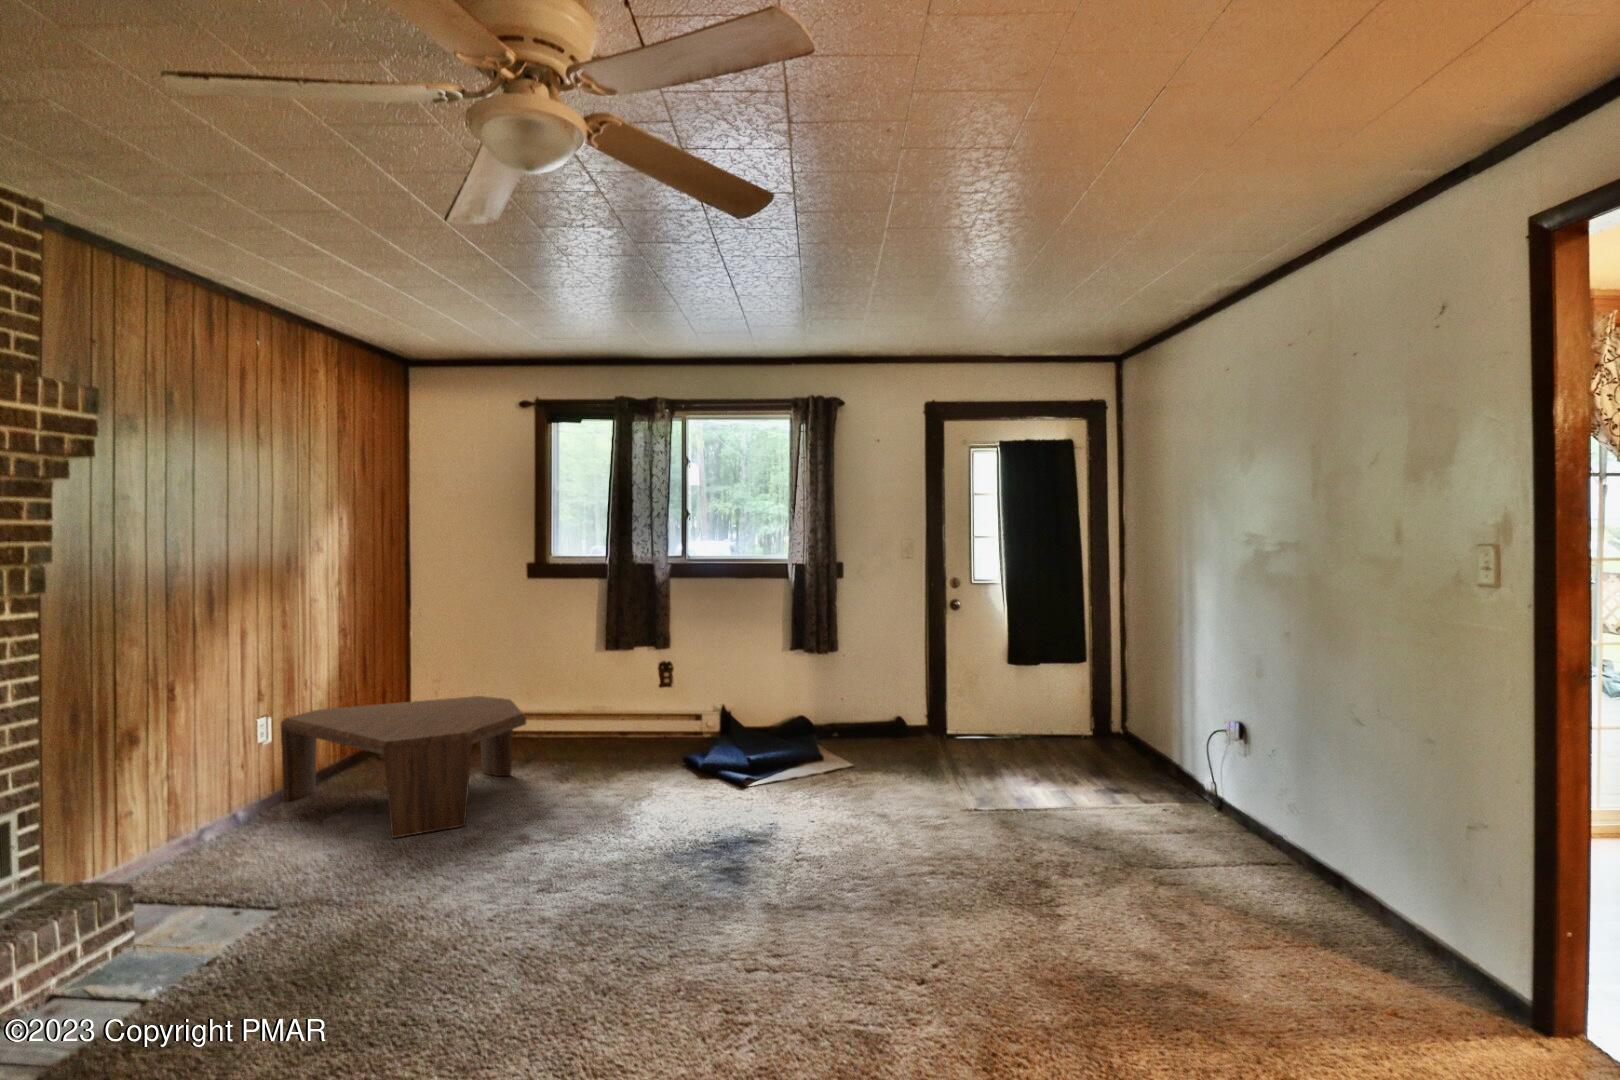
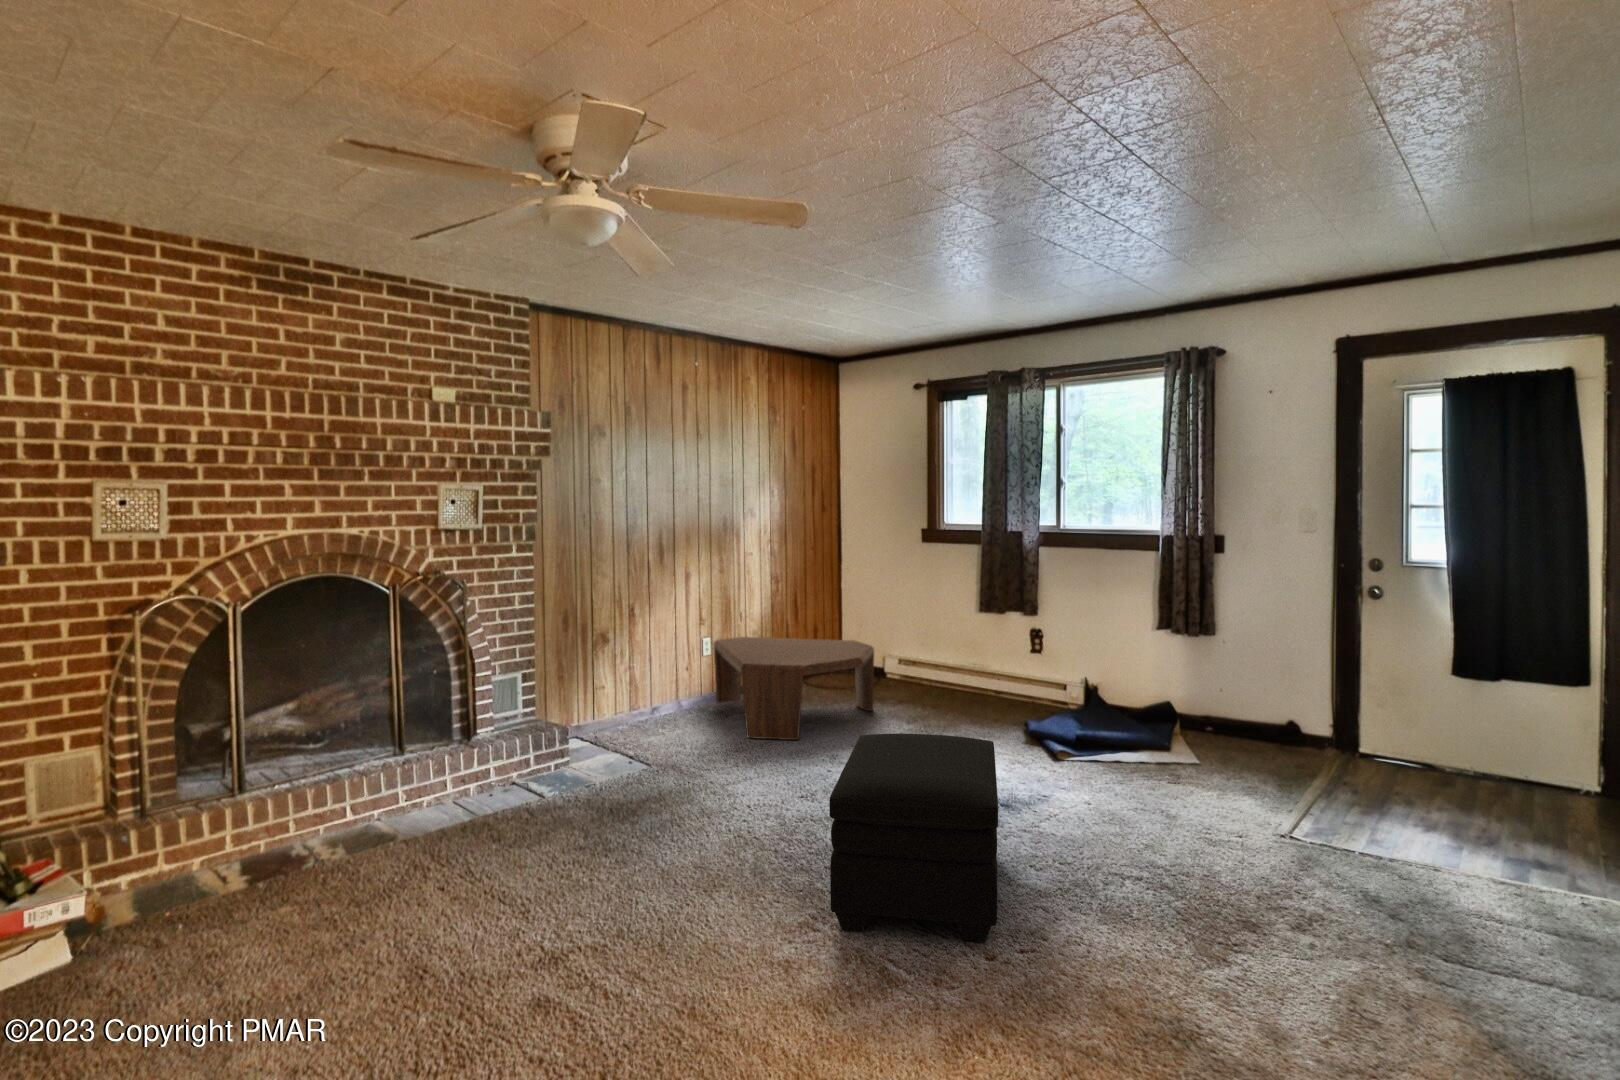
ottoman: none [681,774,926,1014] -> present [829,734,998,942]

